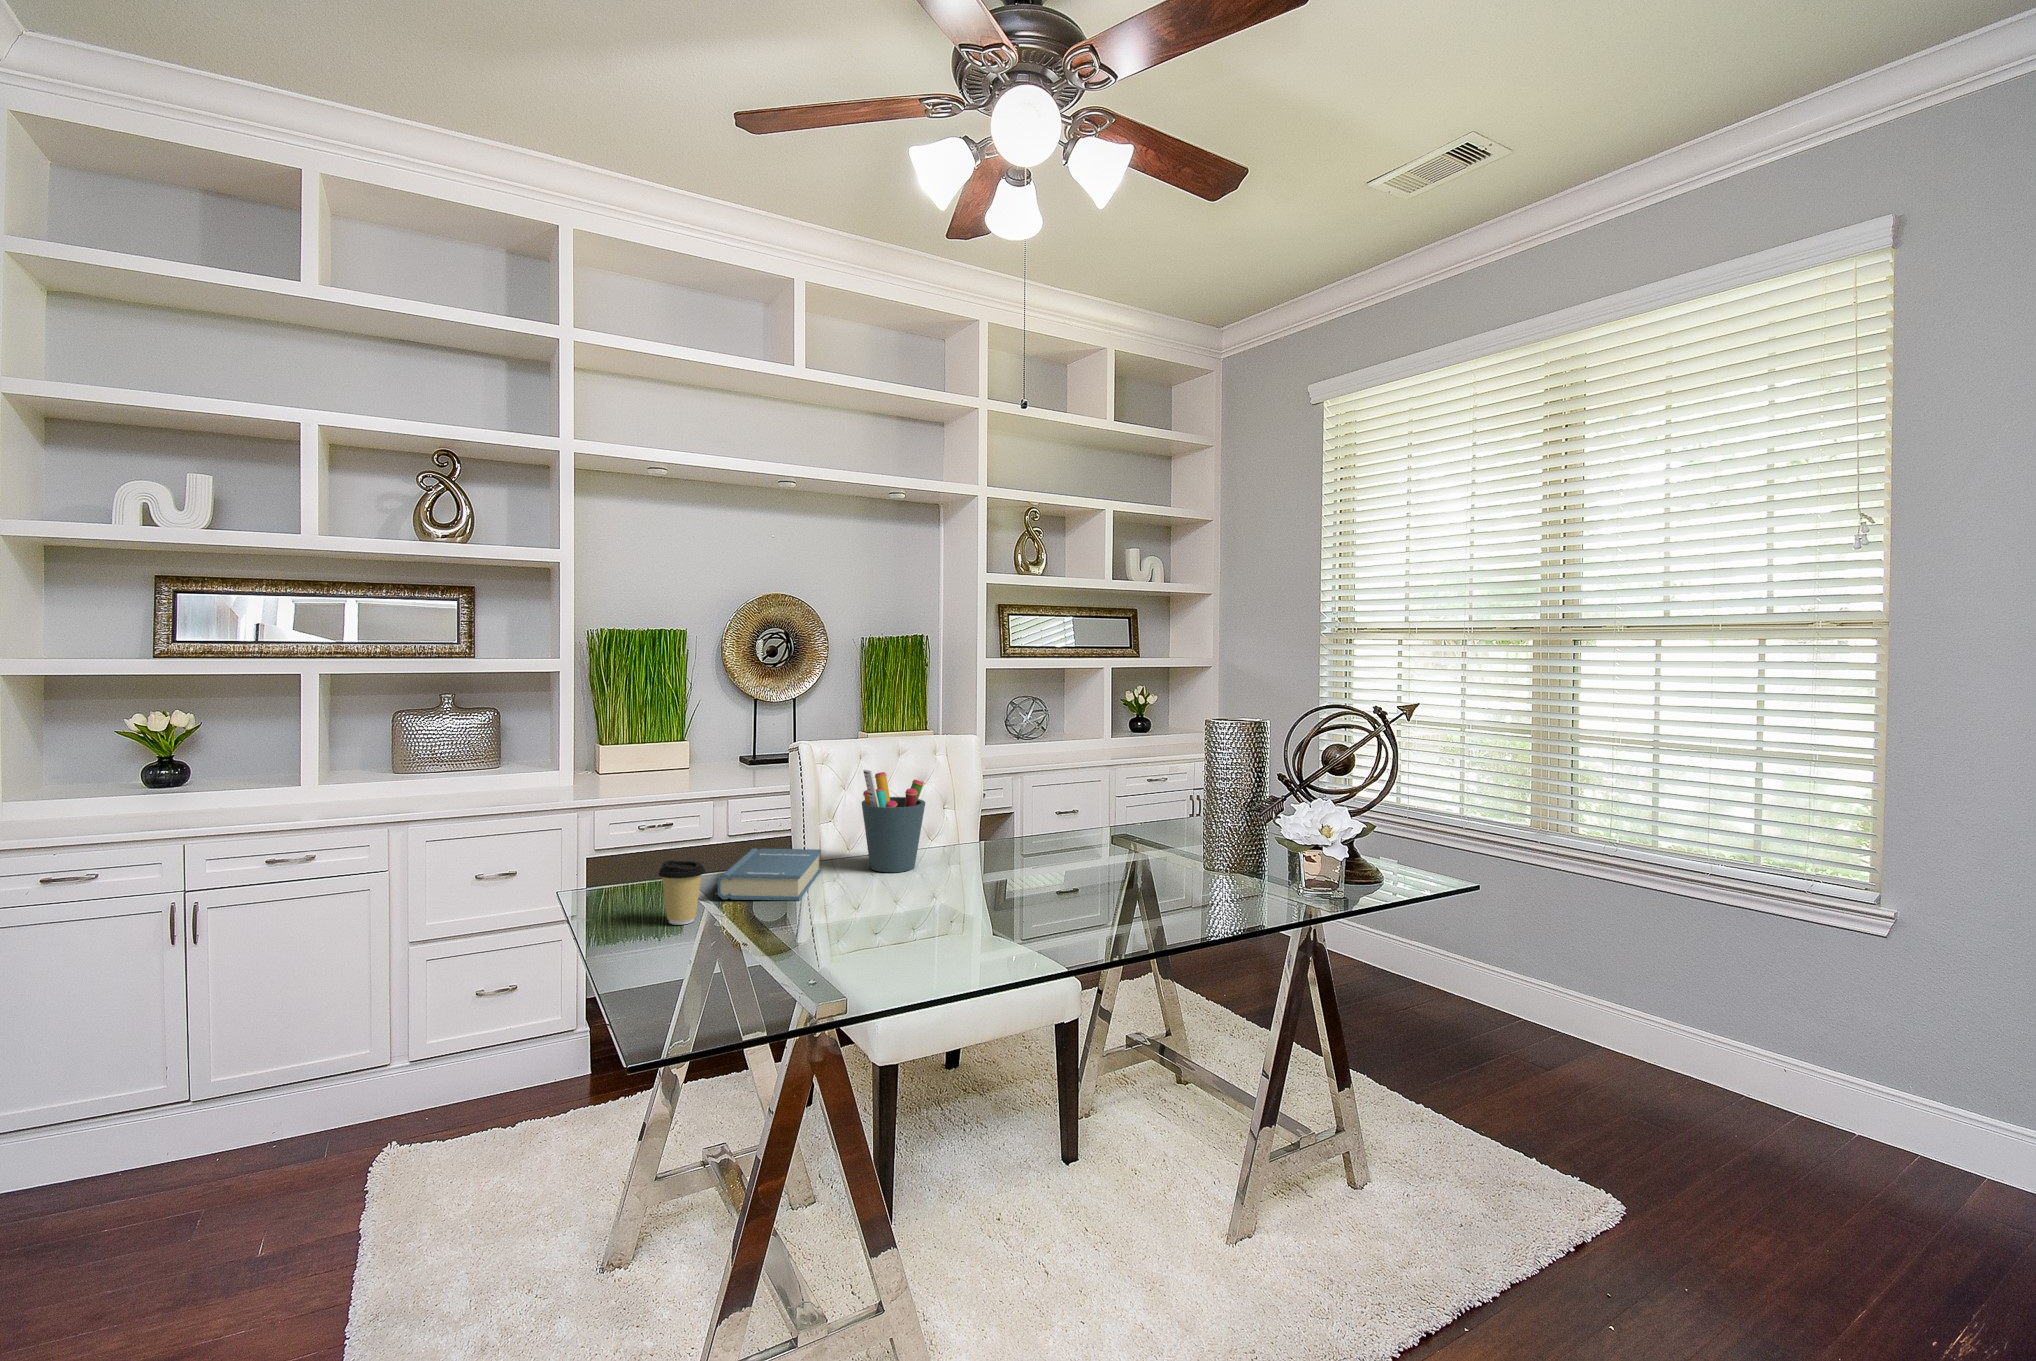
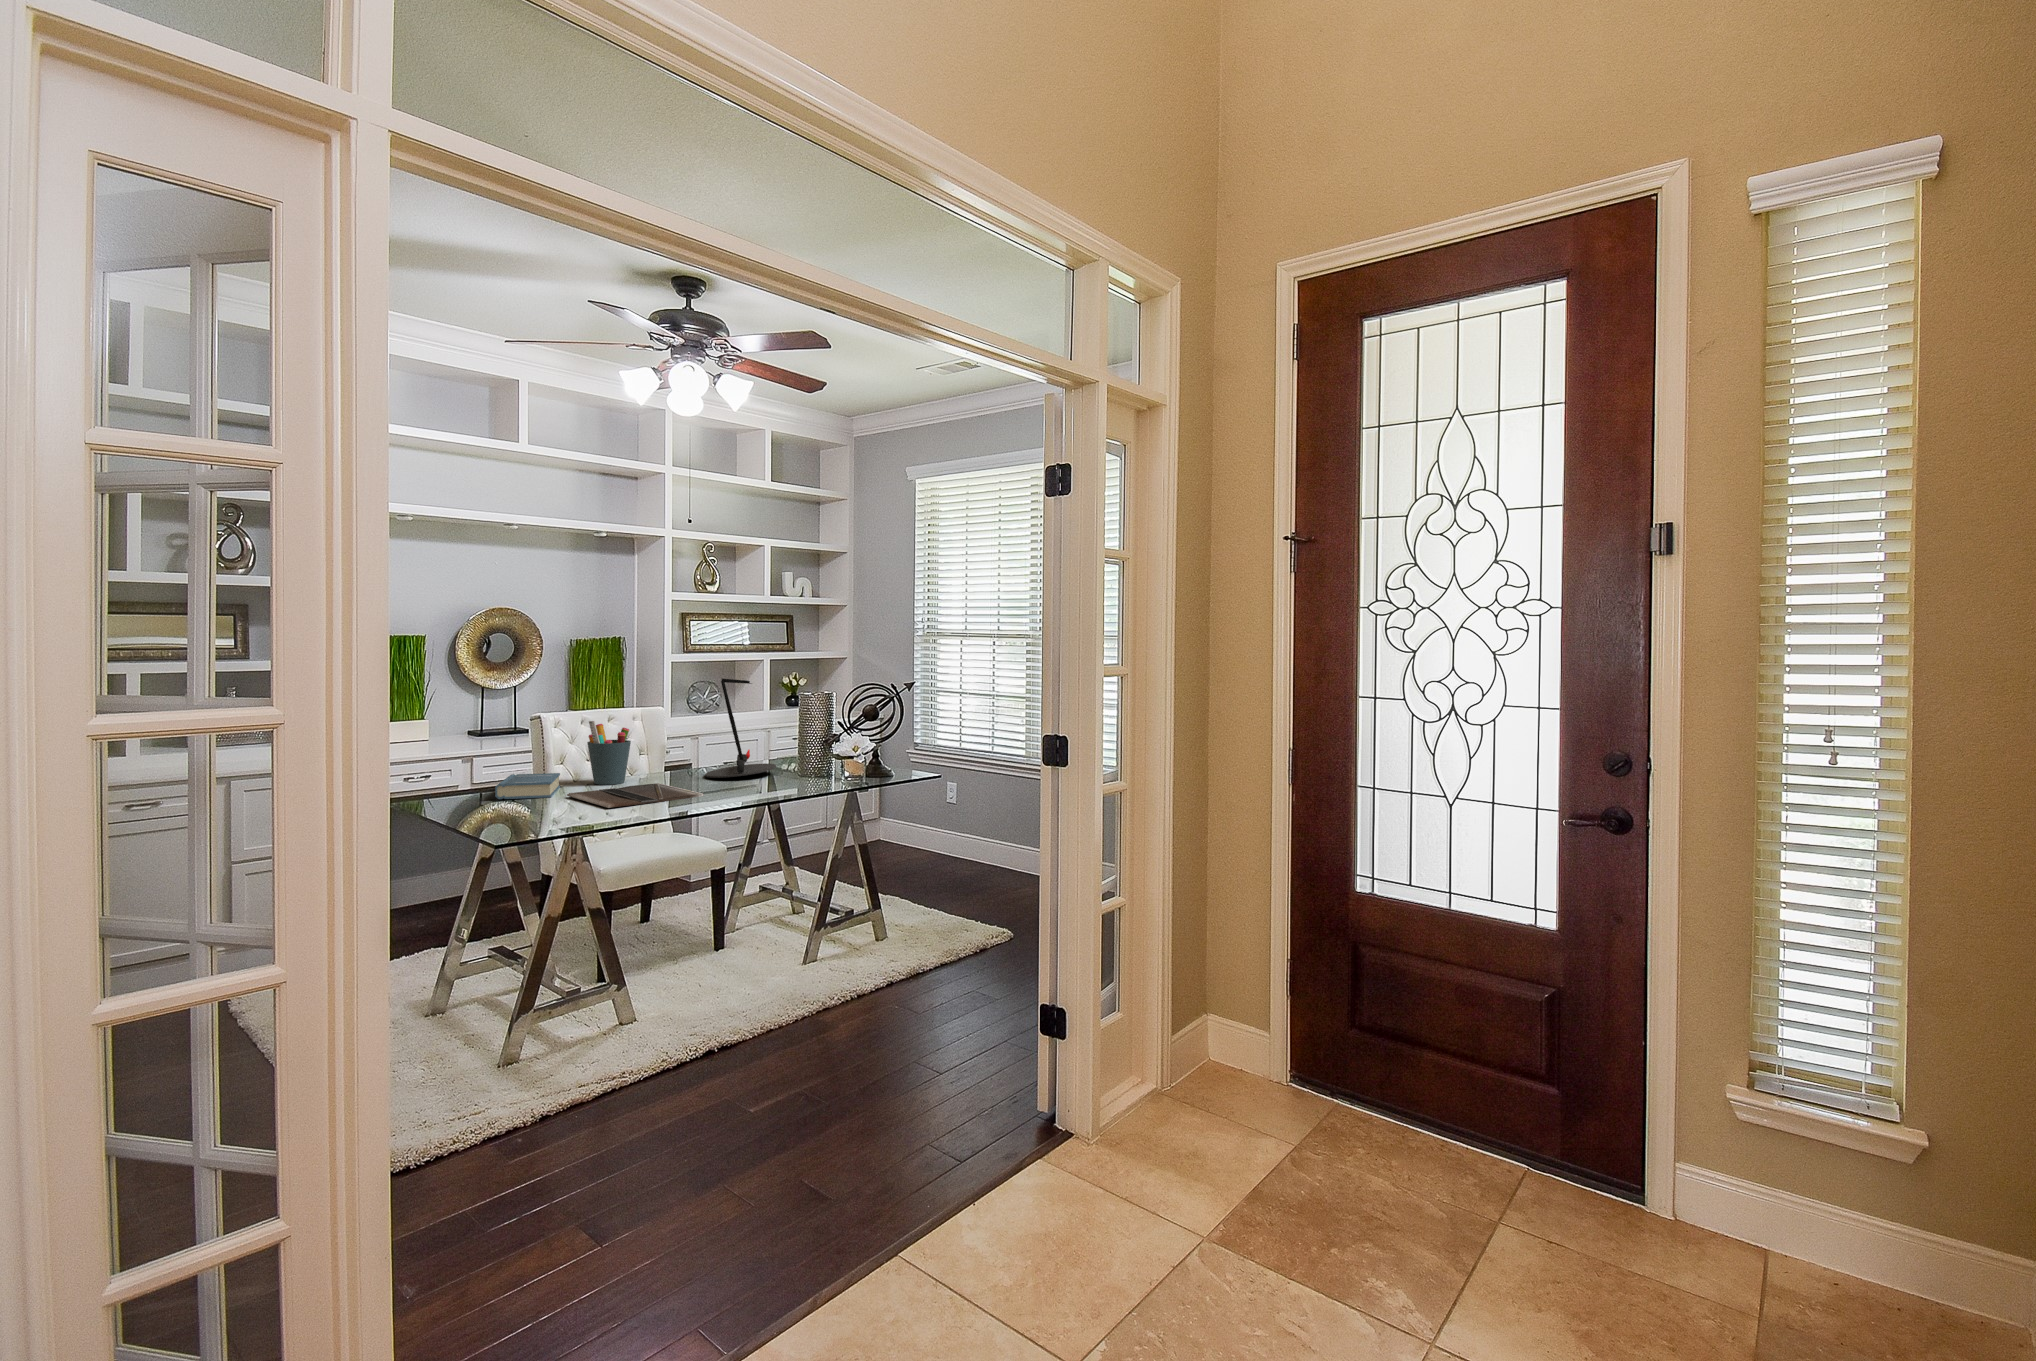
desk lamp: none [1036,706,1149,874] -> present [705,679,776,778]
coffee cup: present [658,860,705,925] -> none [461,772,492,809]
laptop: none [822,879,1039,949] -> present [567,783,703,808]

